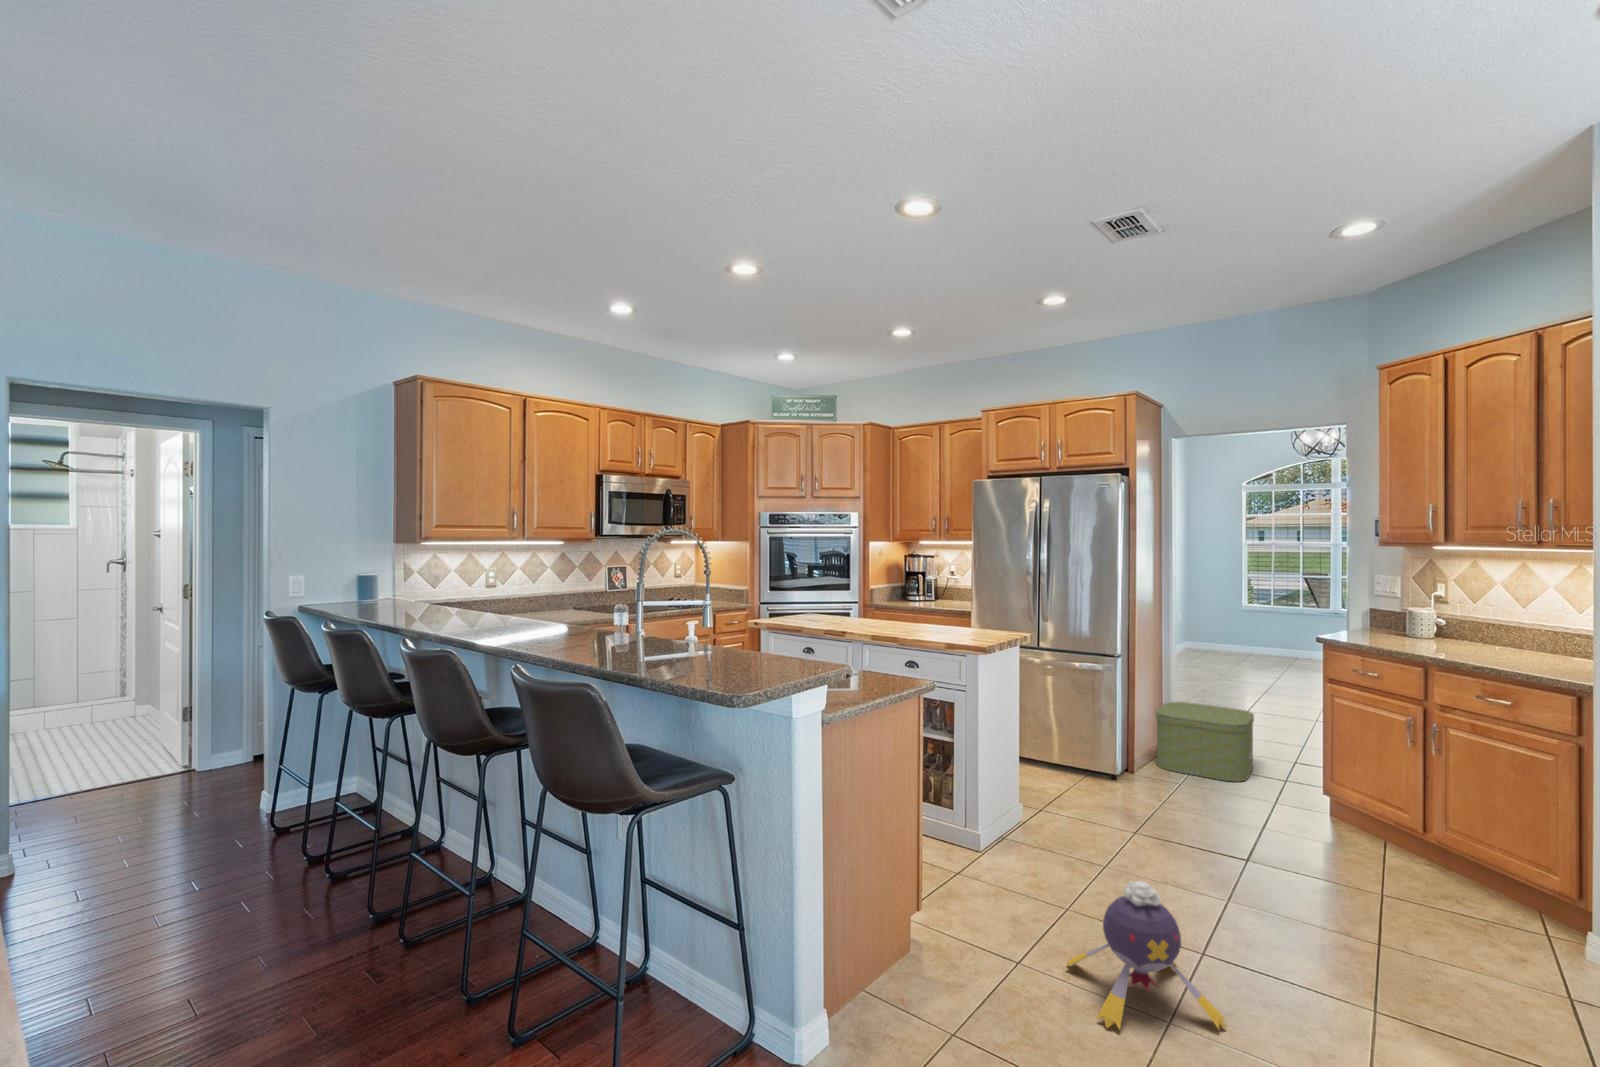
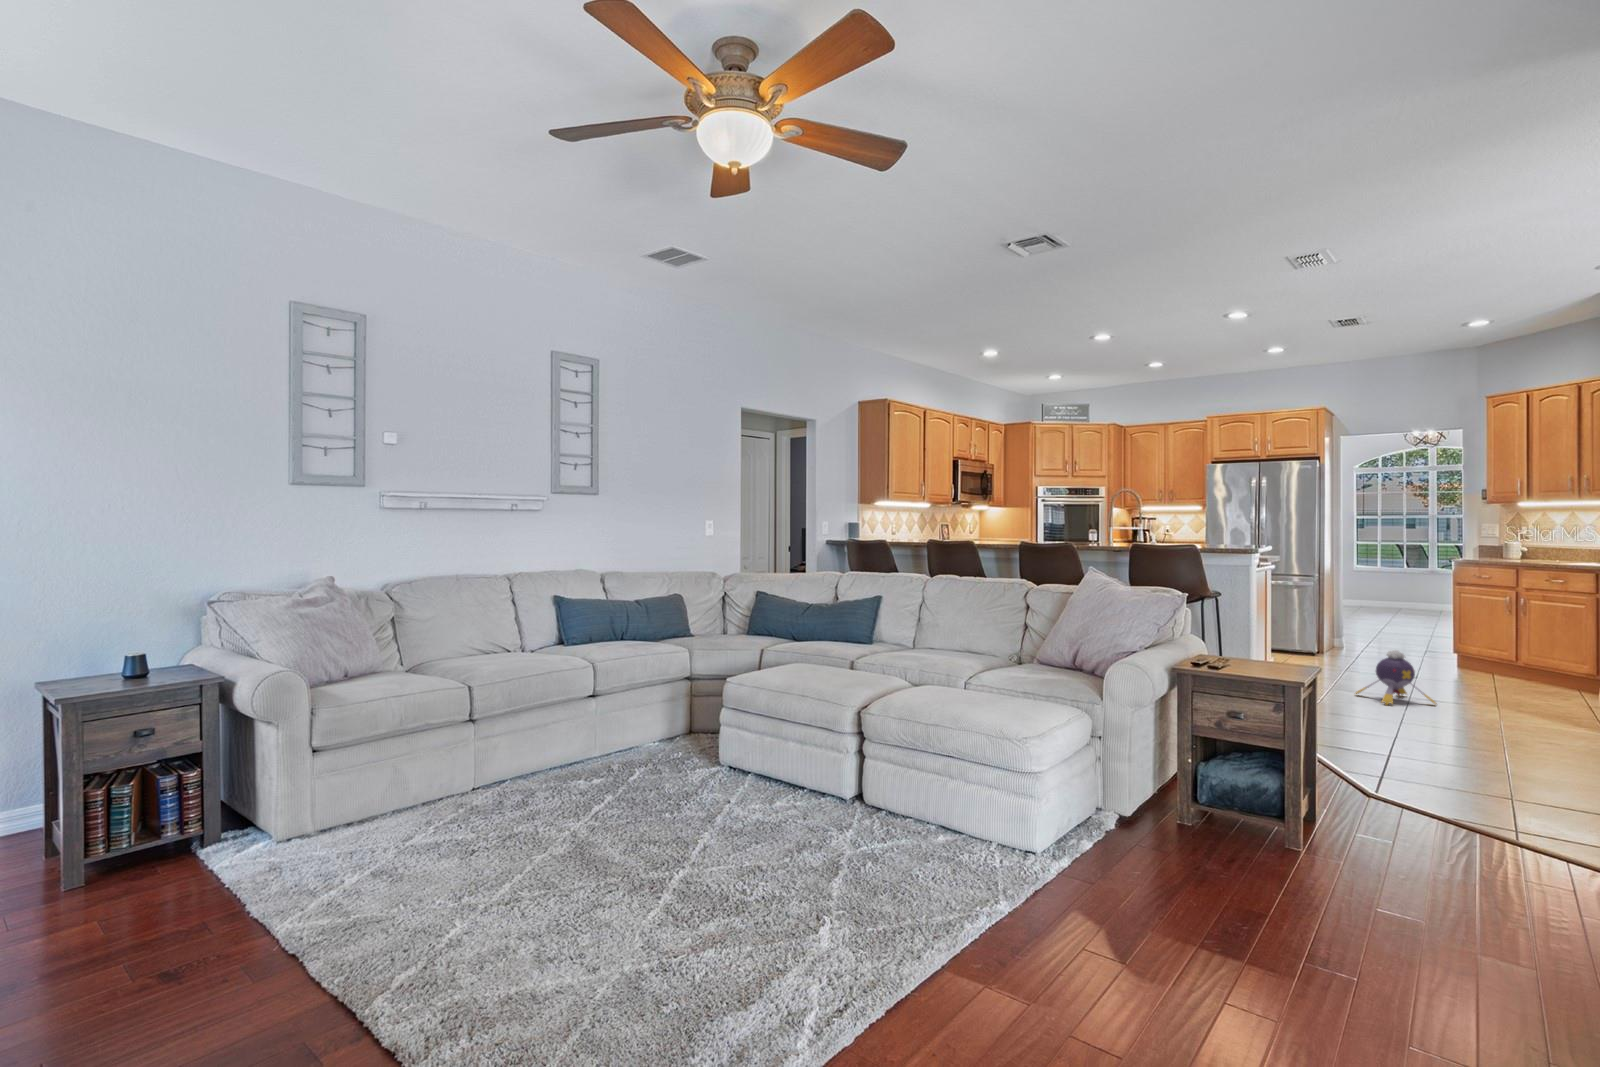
storage box: present [1156,702,1254,782] -> none [1339,610,1403,652]

